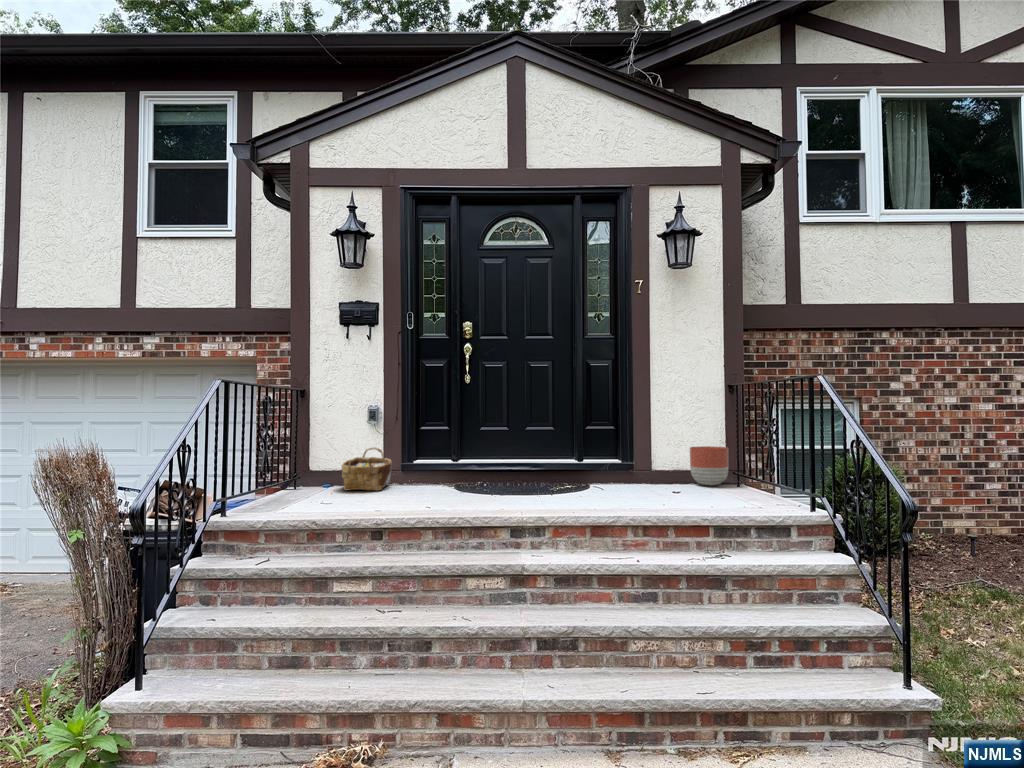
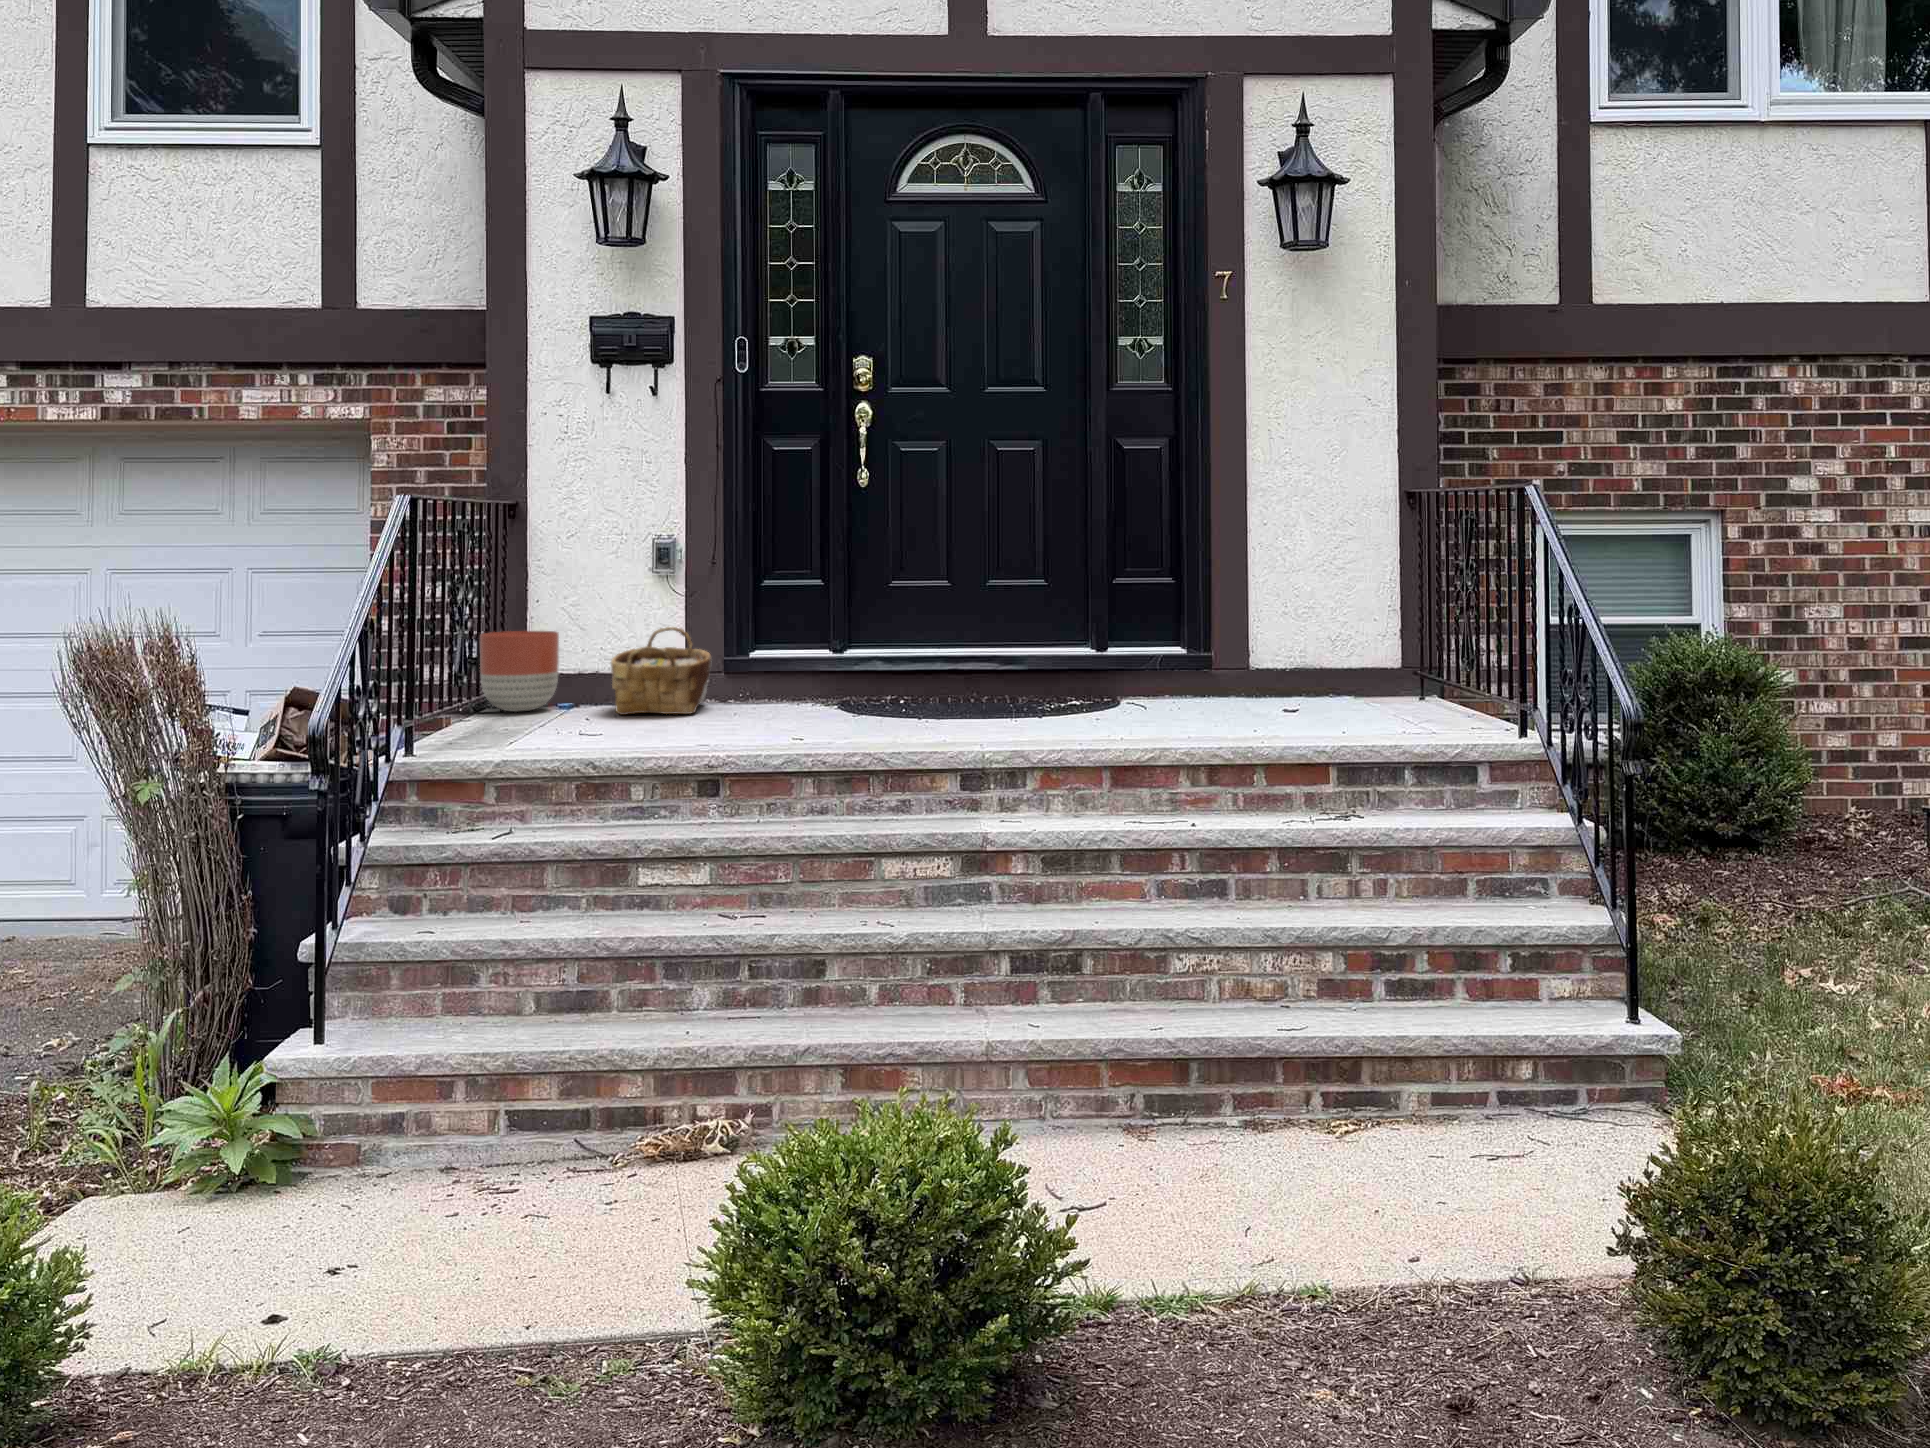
planter: present [690,446,728,486] -> present [480,631,559,712]

